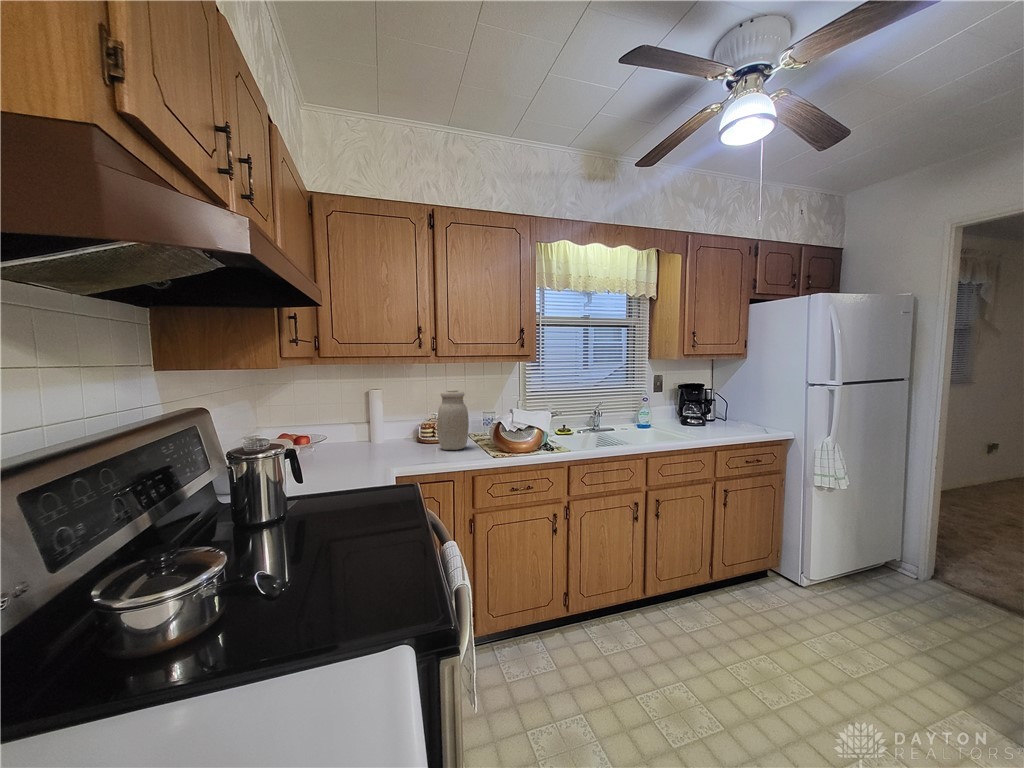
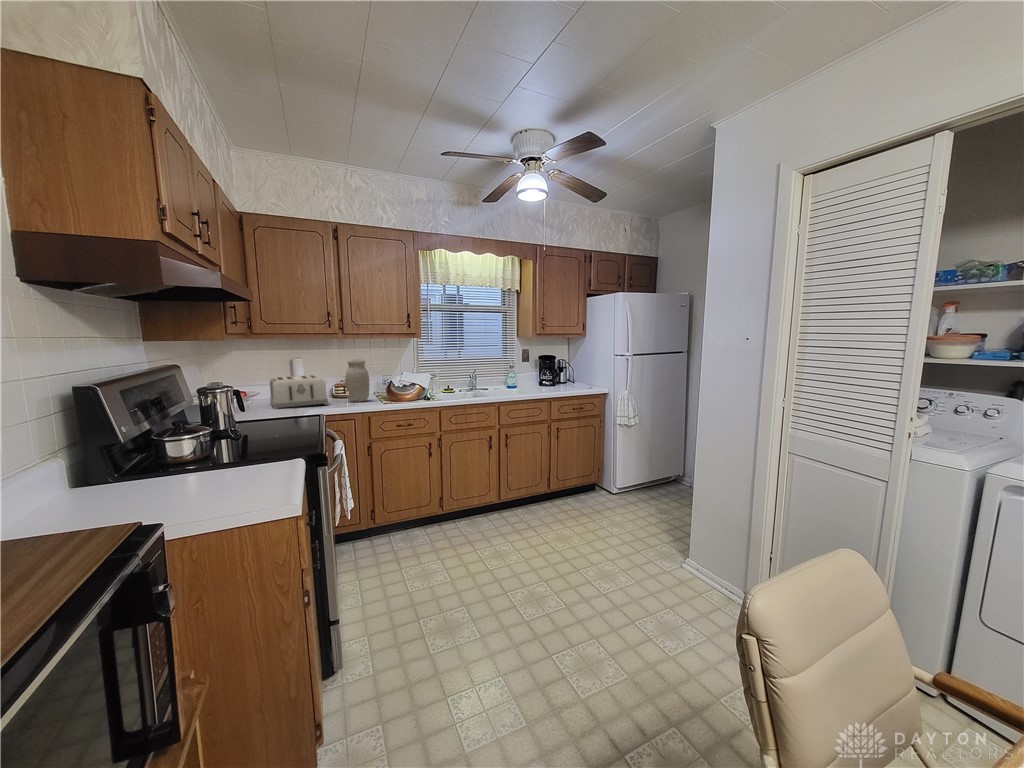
toaster: none [339,412,417,466] -> present [270,375,328,409]

